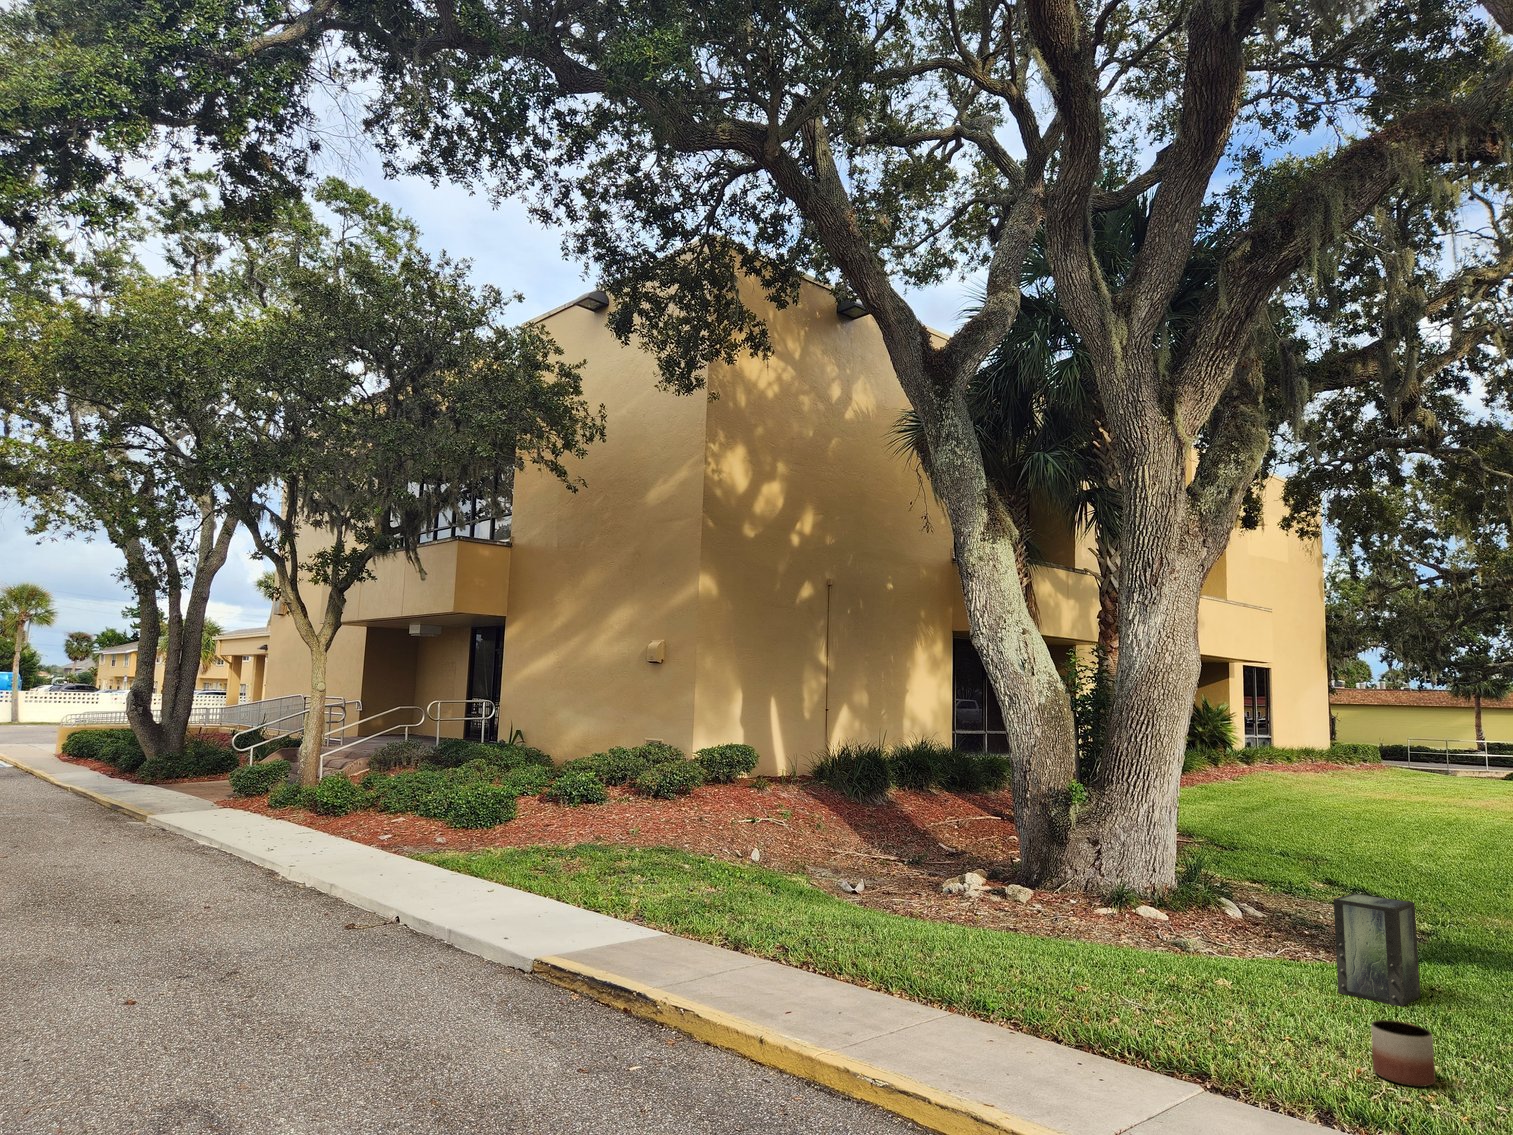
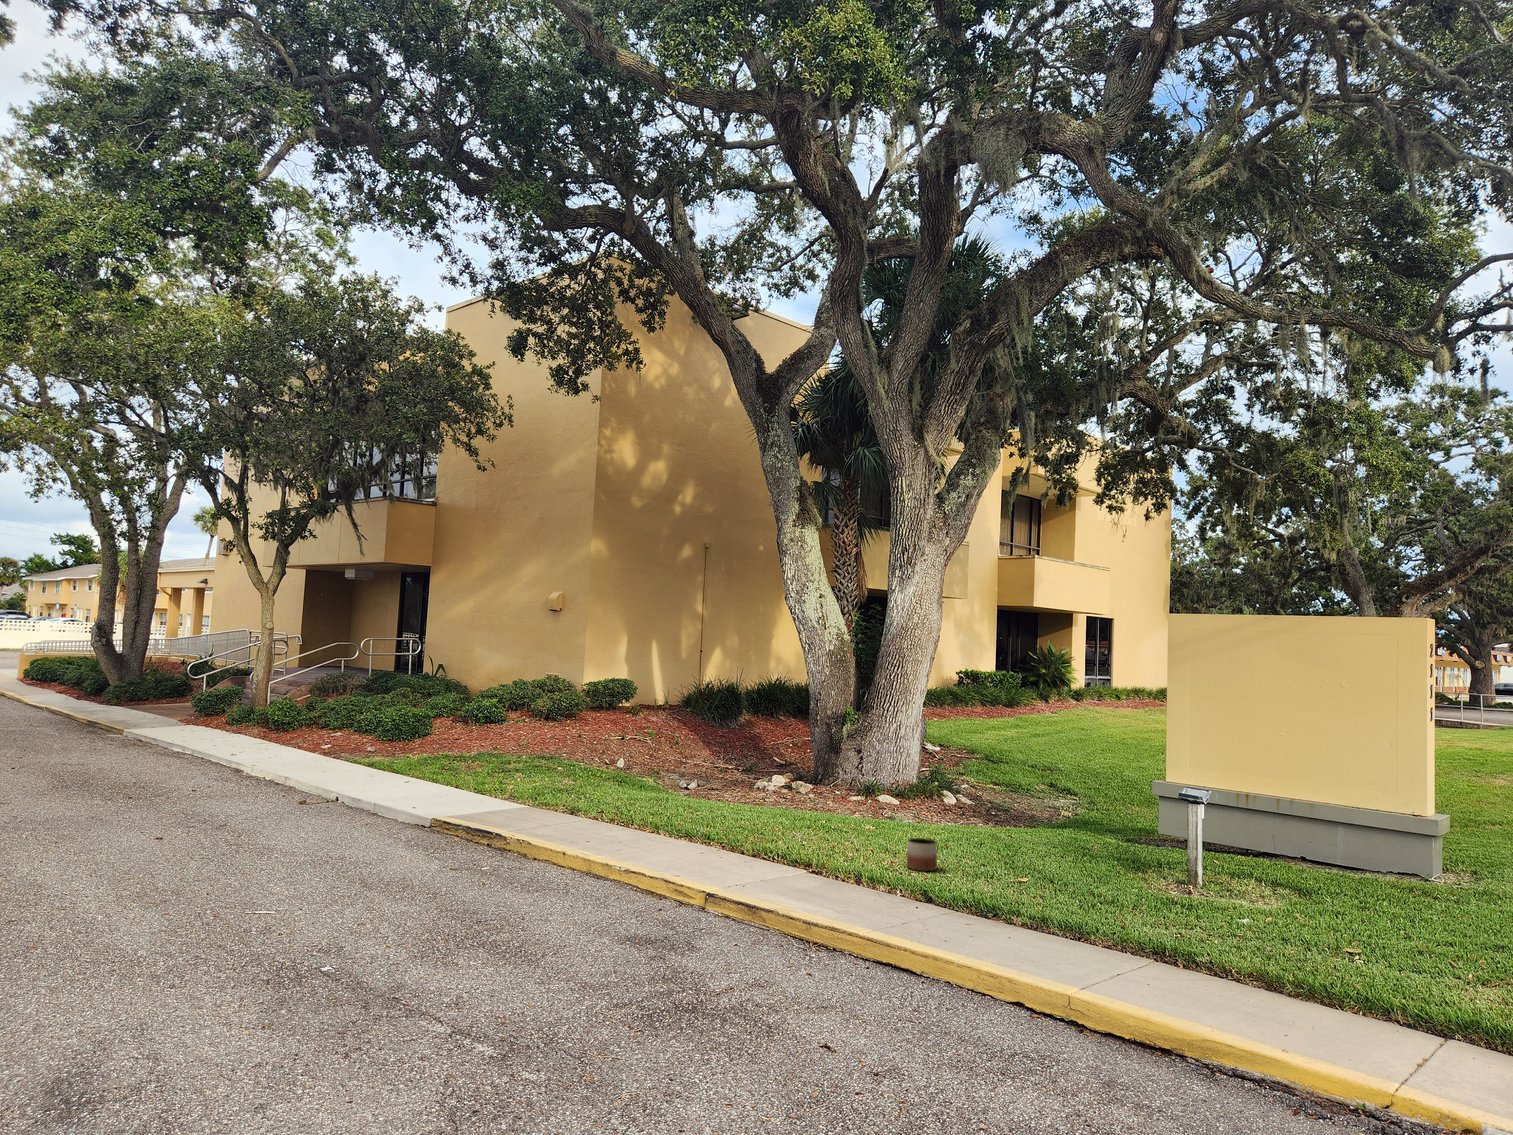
storage box: present [1334,893,1420,1007] -> none [943,777,994,843]

